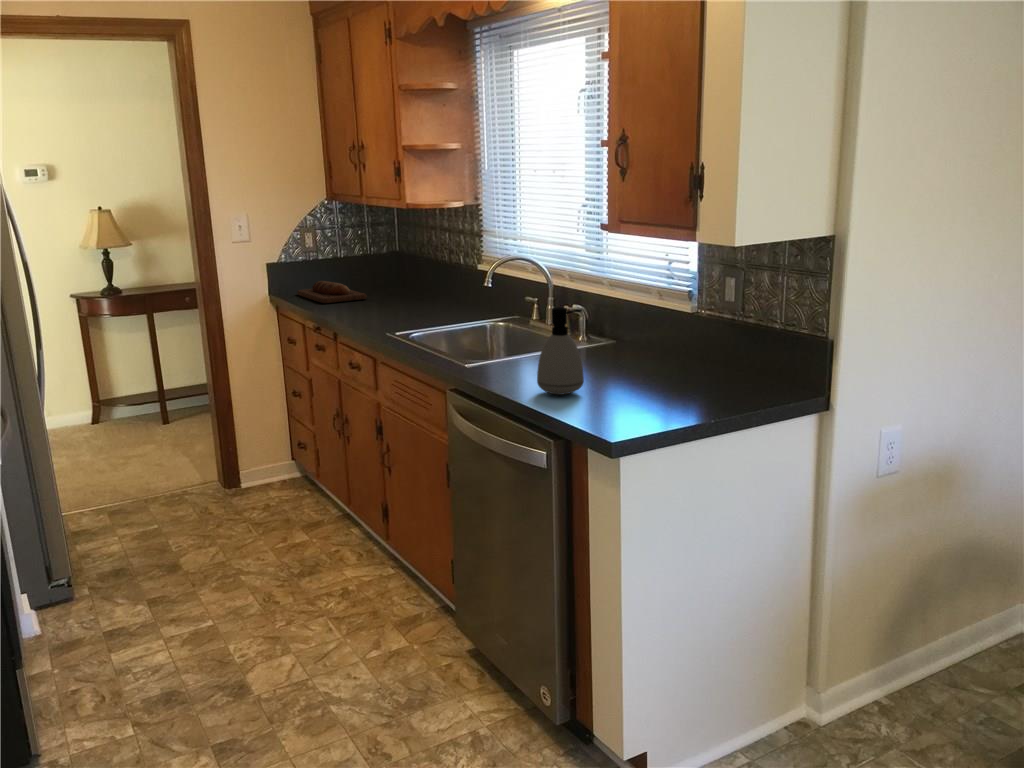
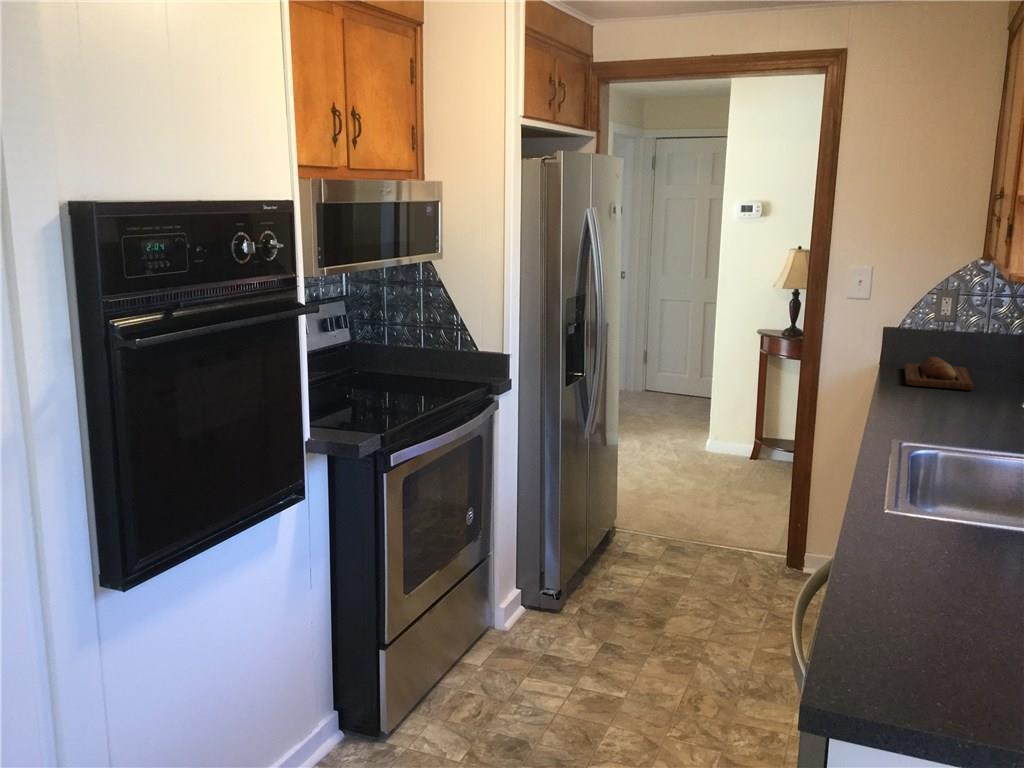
soap dispenser: present [537,307,584,395] -> none [867,466,970,615]

